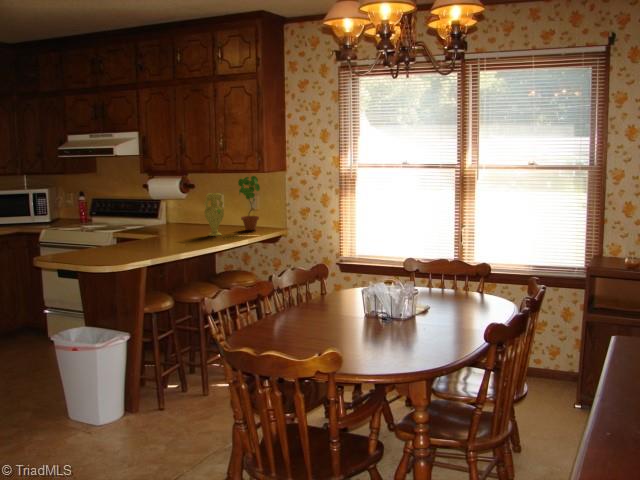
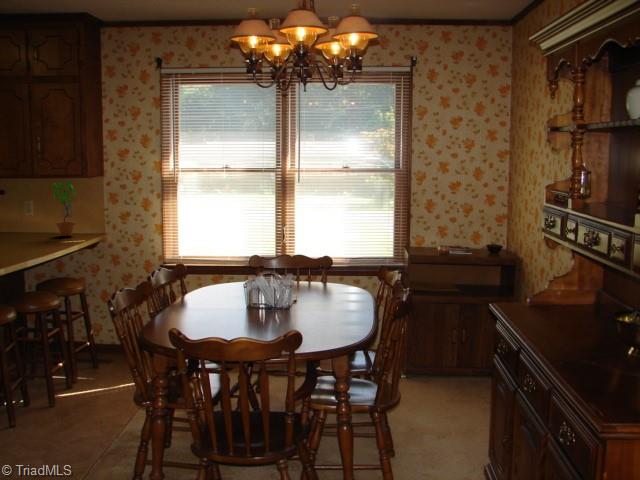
vase: present [204,193,224,236] -> none [18,197,41,242]

